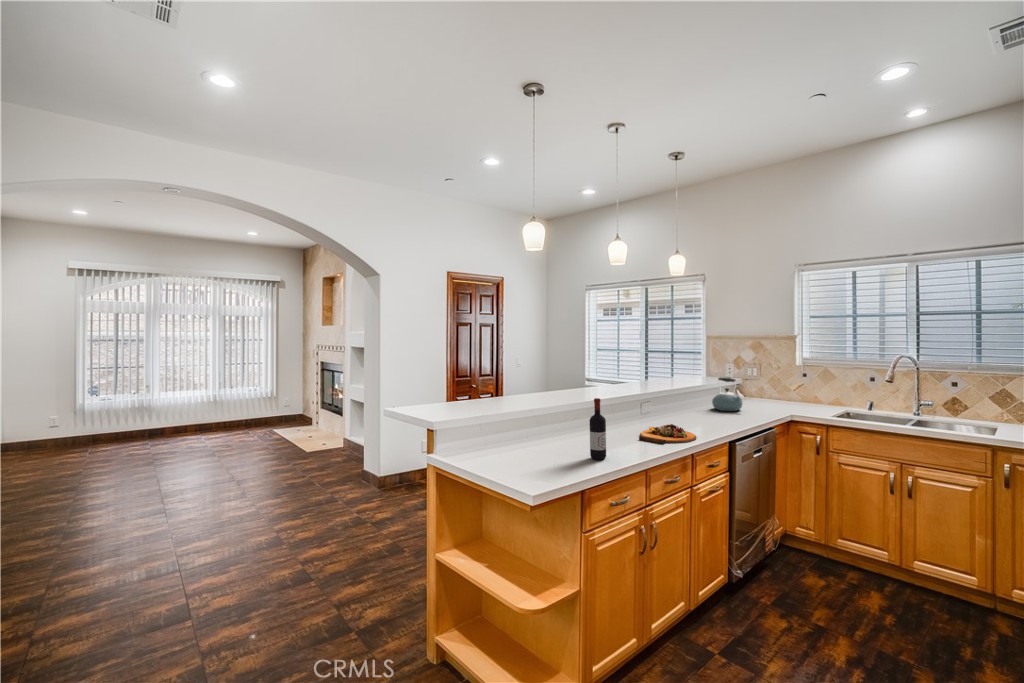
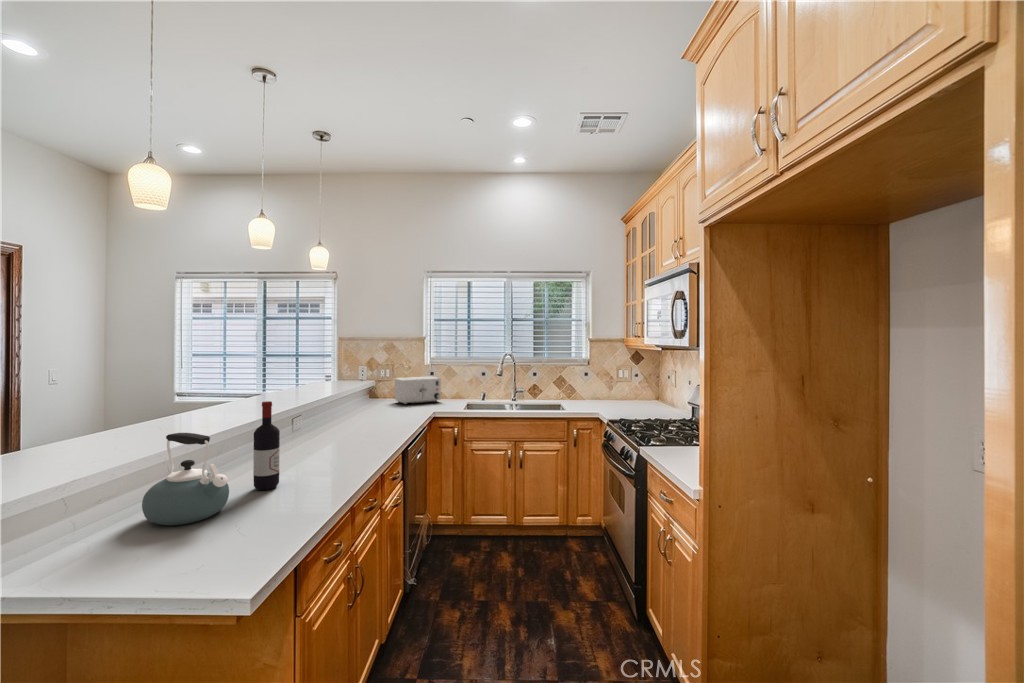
kettle: present [712,378,744,411] -> present [142,433,229,525]
toaster: none [758,378,811,407] -> present [395,377,441,404]
cutting board: present [639,424,697,444] -> none [301,430,370,454]

